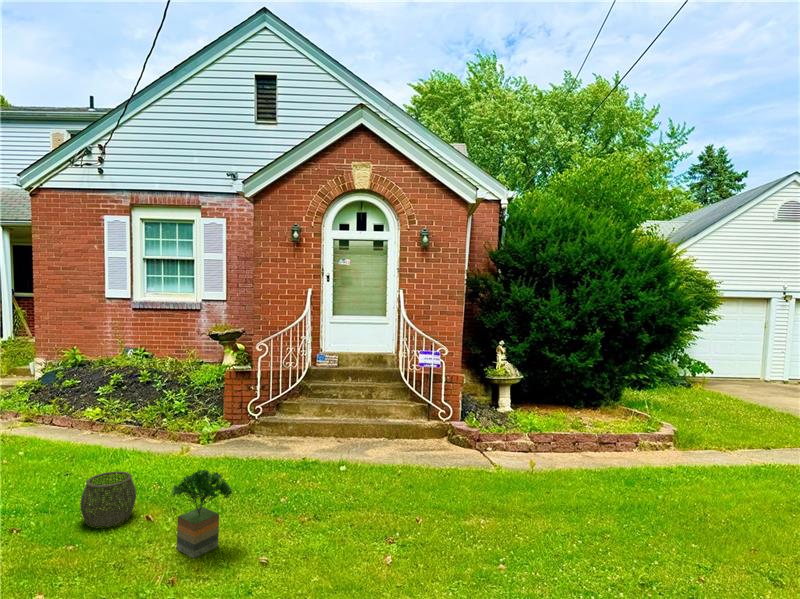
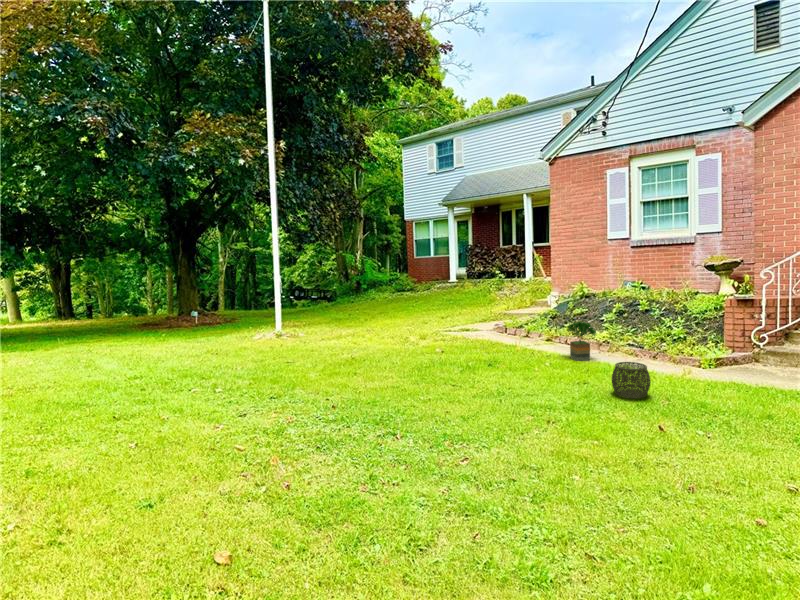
potted tree: present [172,470,232,558] -> present [568,322,596,361]

